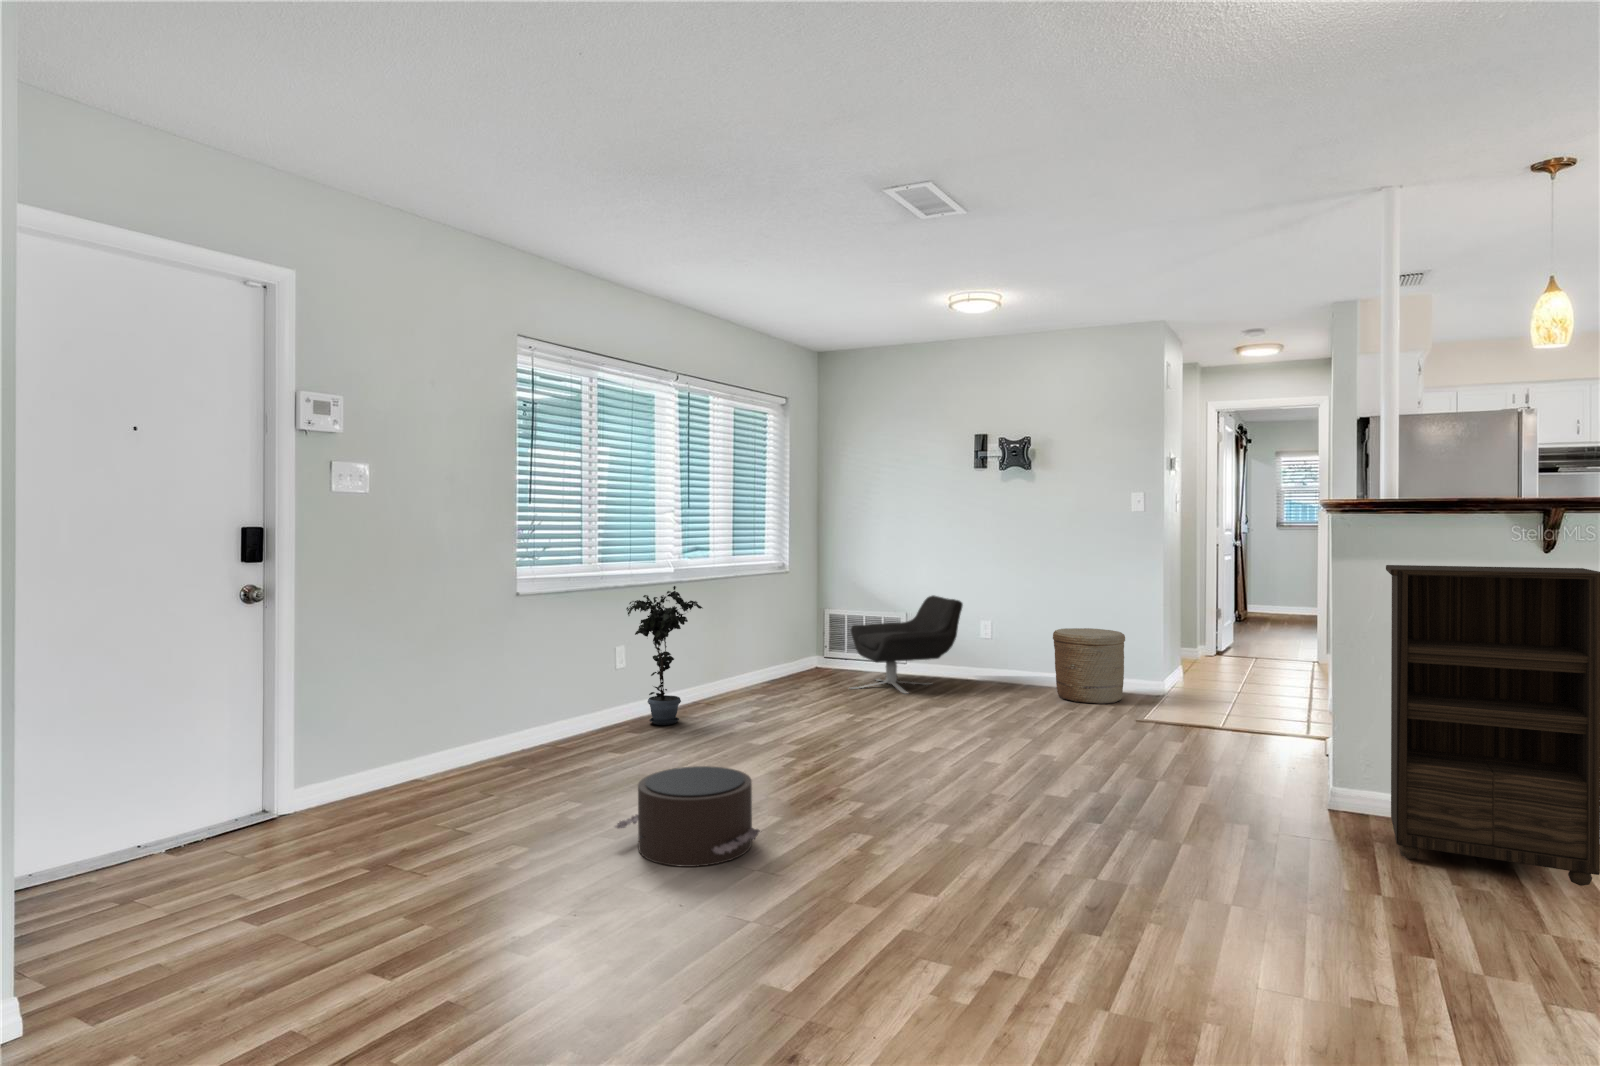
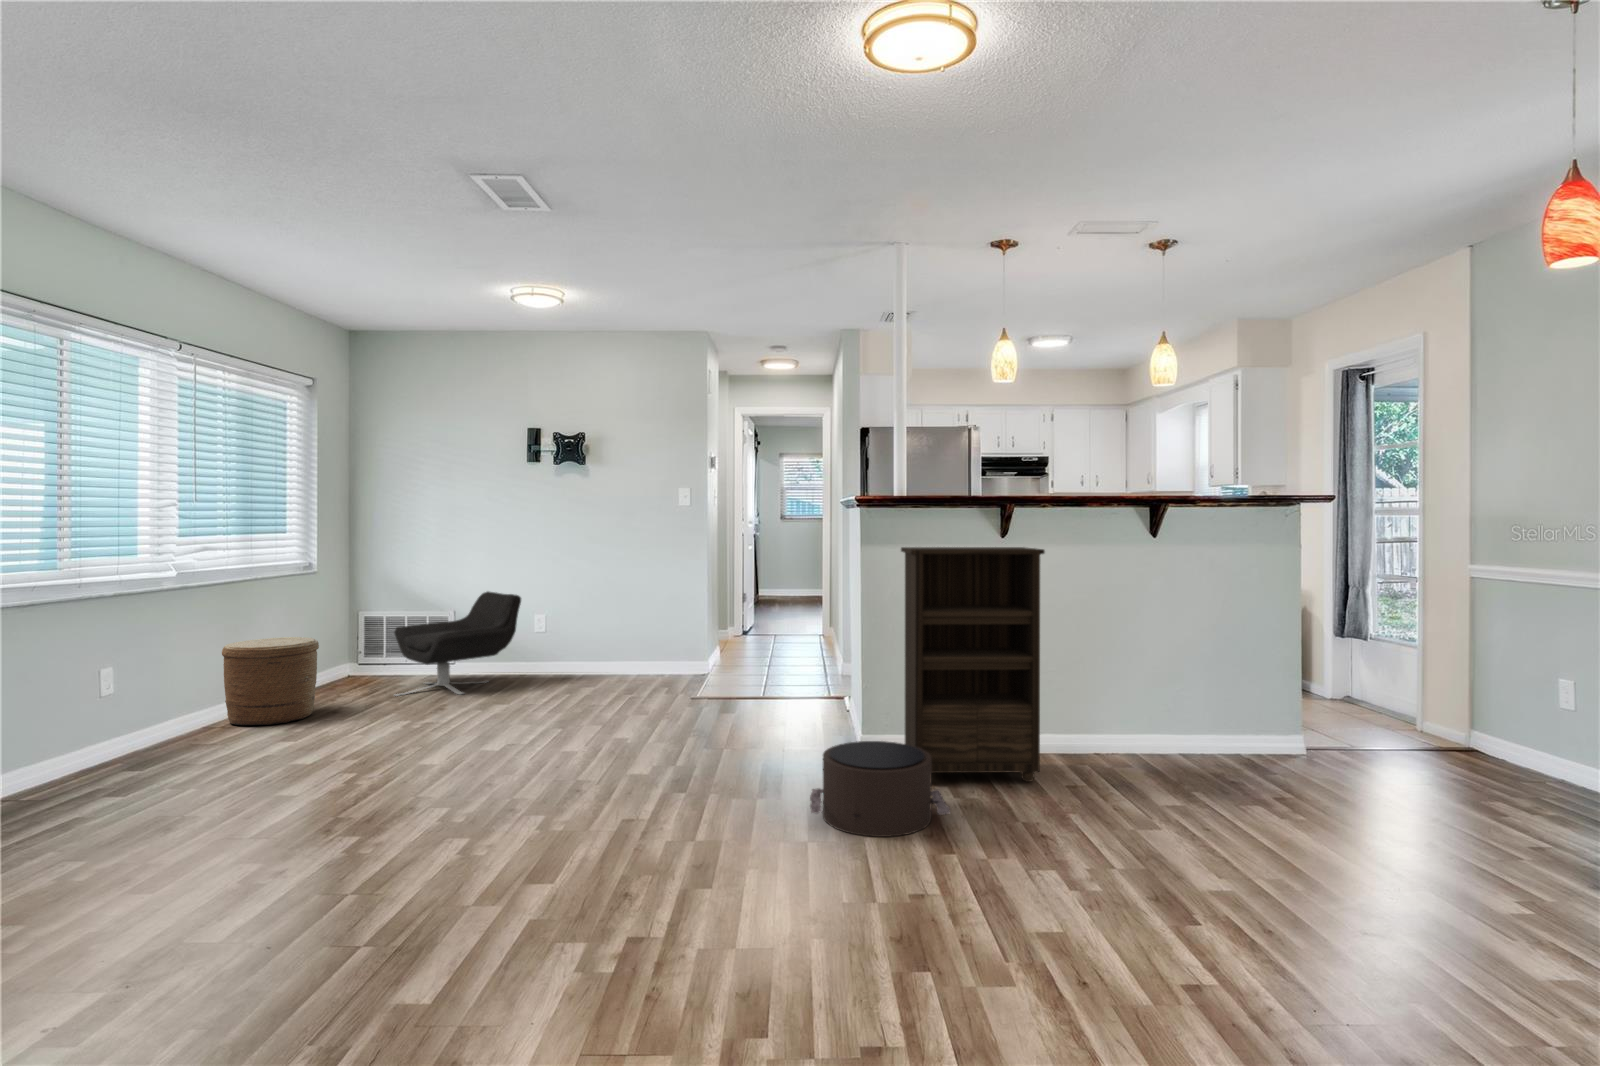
potted plant: present [626,586,702,725] -> none [80,590,202,766]
woven basket: present [1053,628,1125,704] -> present [222,637,319,725]
pouf: present [615,766,762,867] -> present [810,741,950,837]

